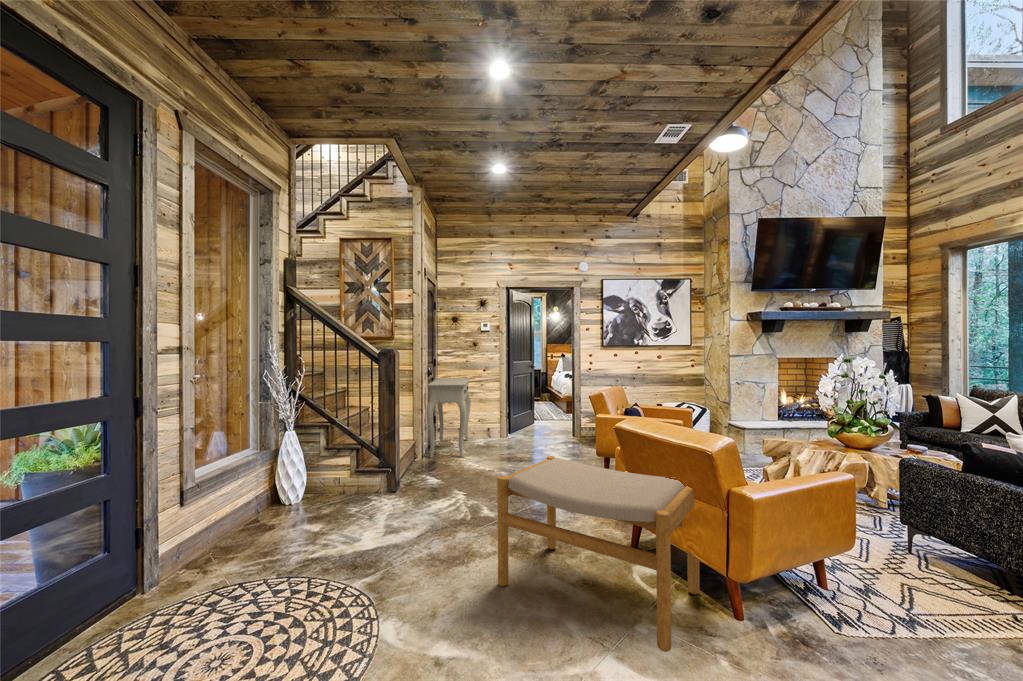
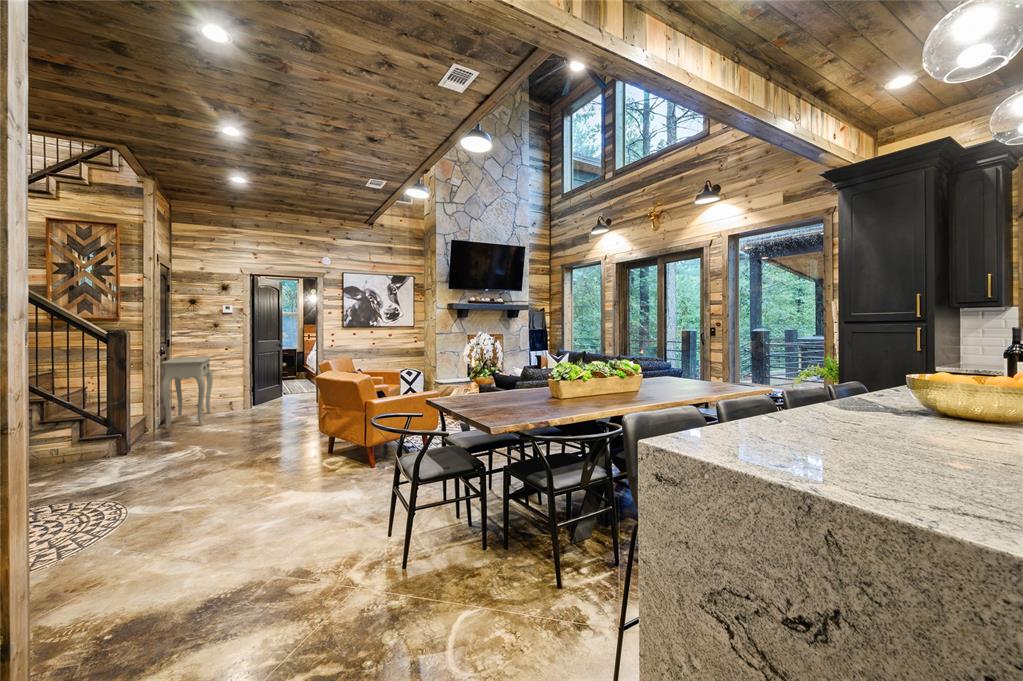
footstool: present [497,456,700,652] -> none [216,405,353,493]

